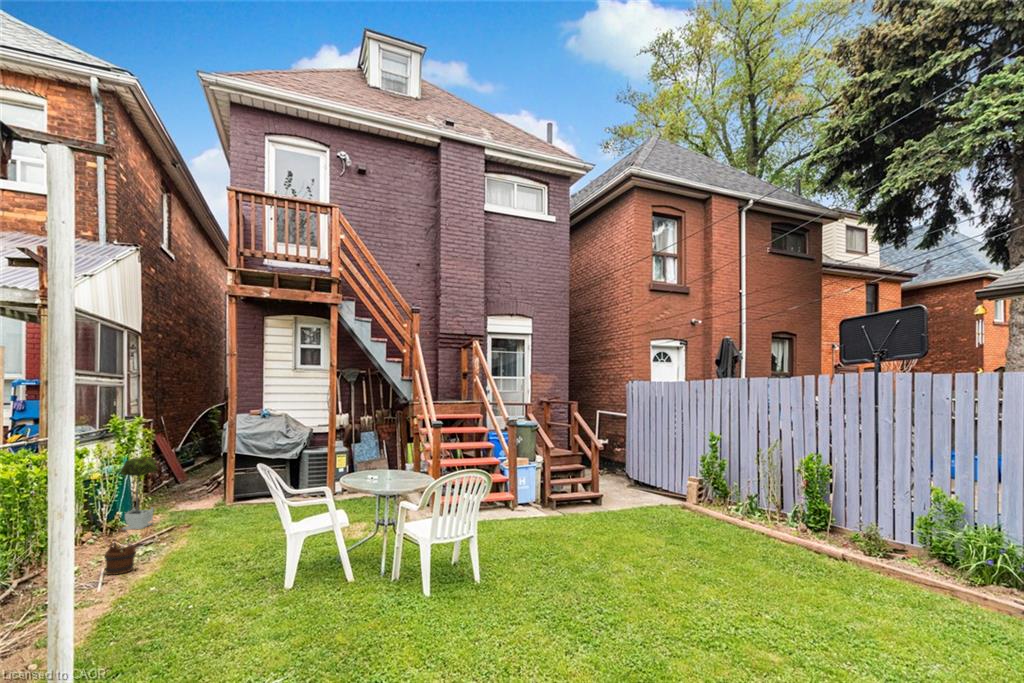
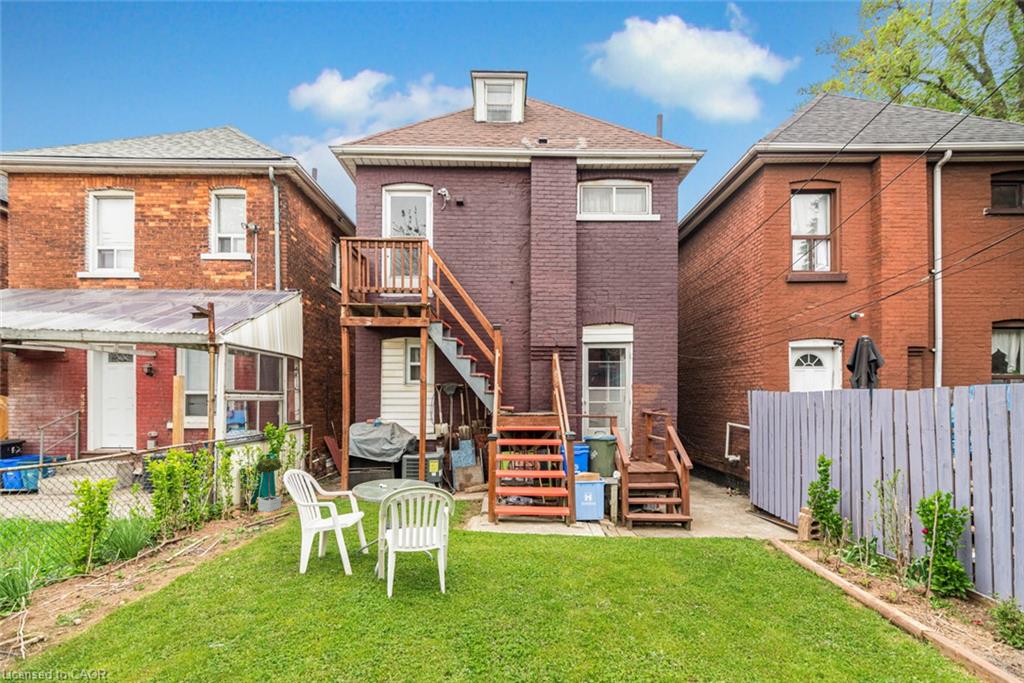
wooden bucket: present [105,529,136,575] -> none [184,527,206,562]

